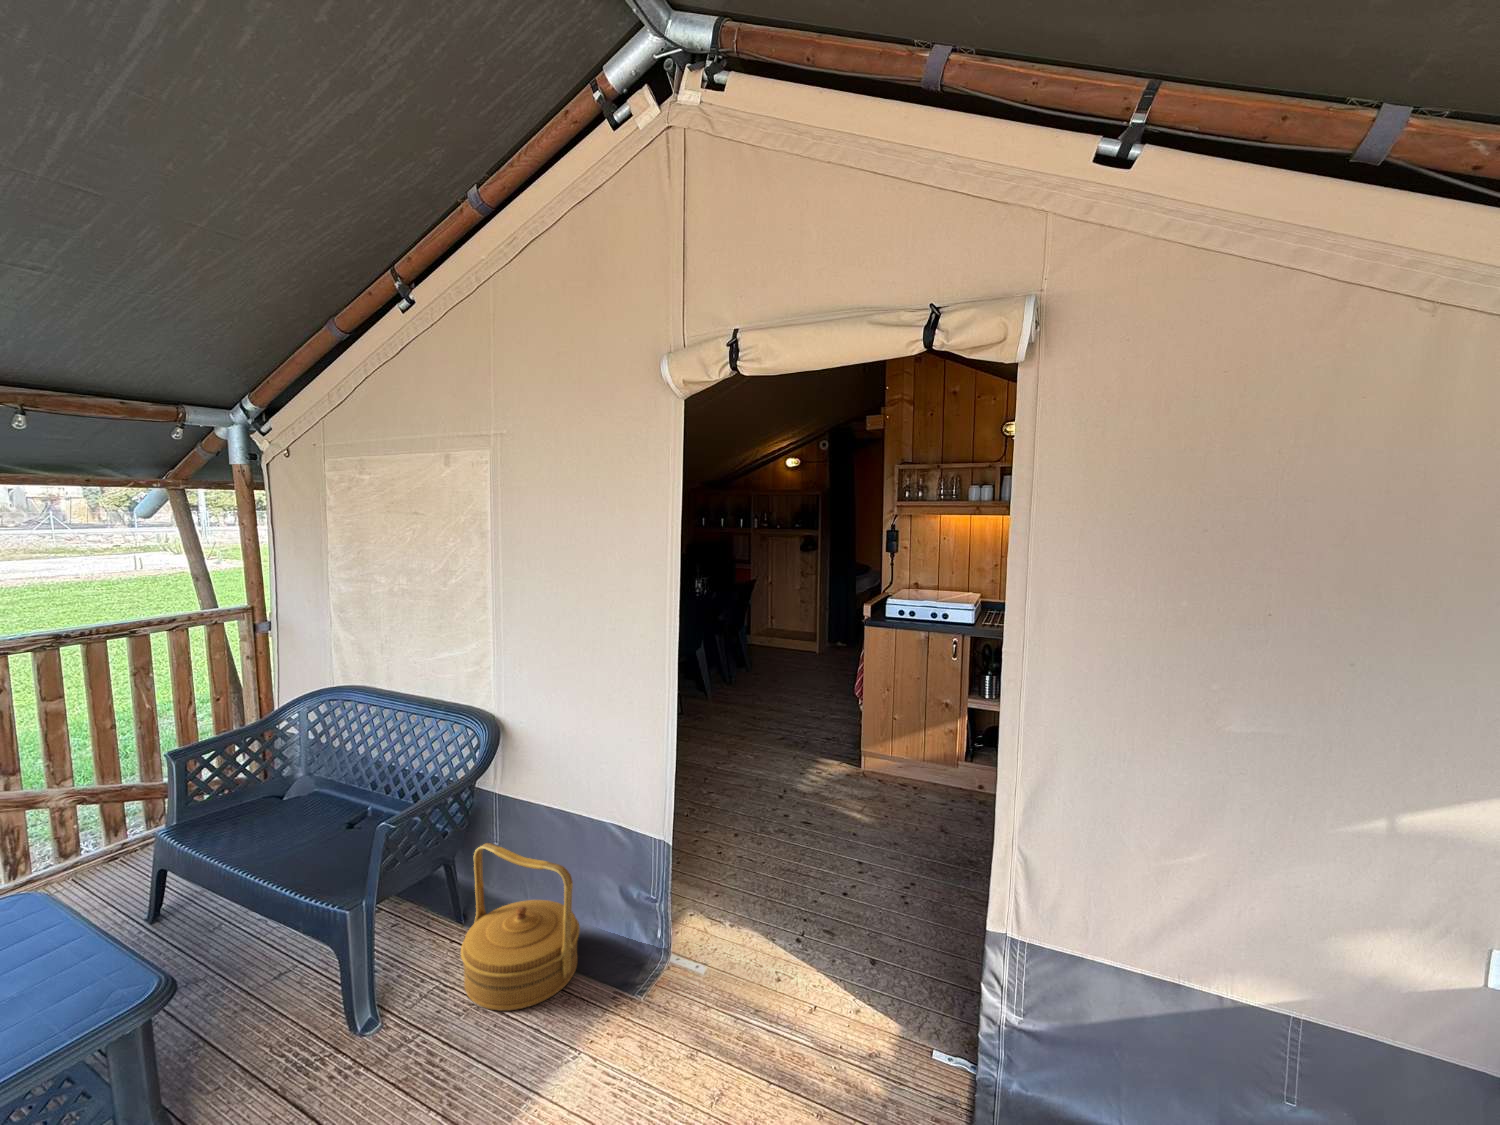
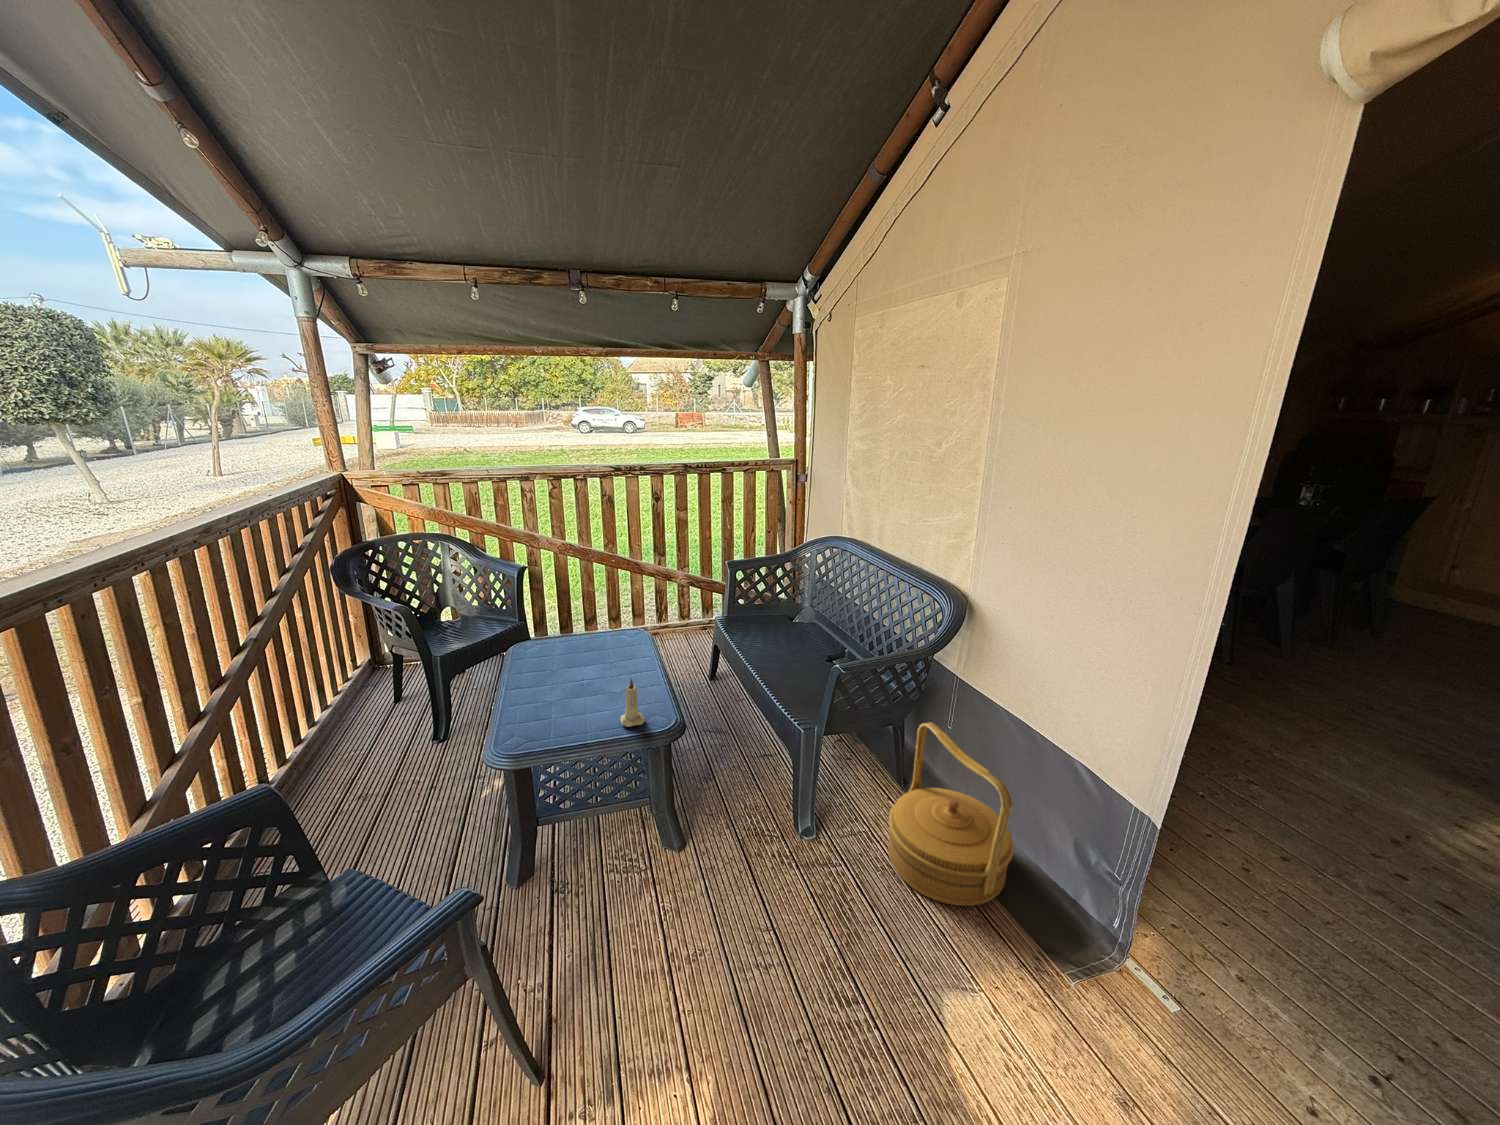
candle: none [56,937,106,1011] -> present [620,678,645,727]

